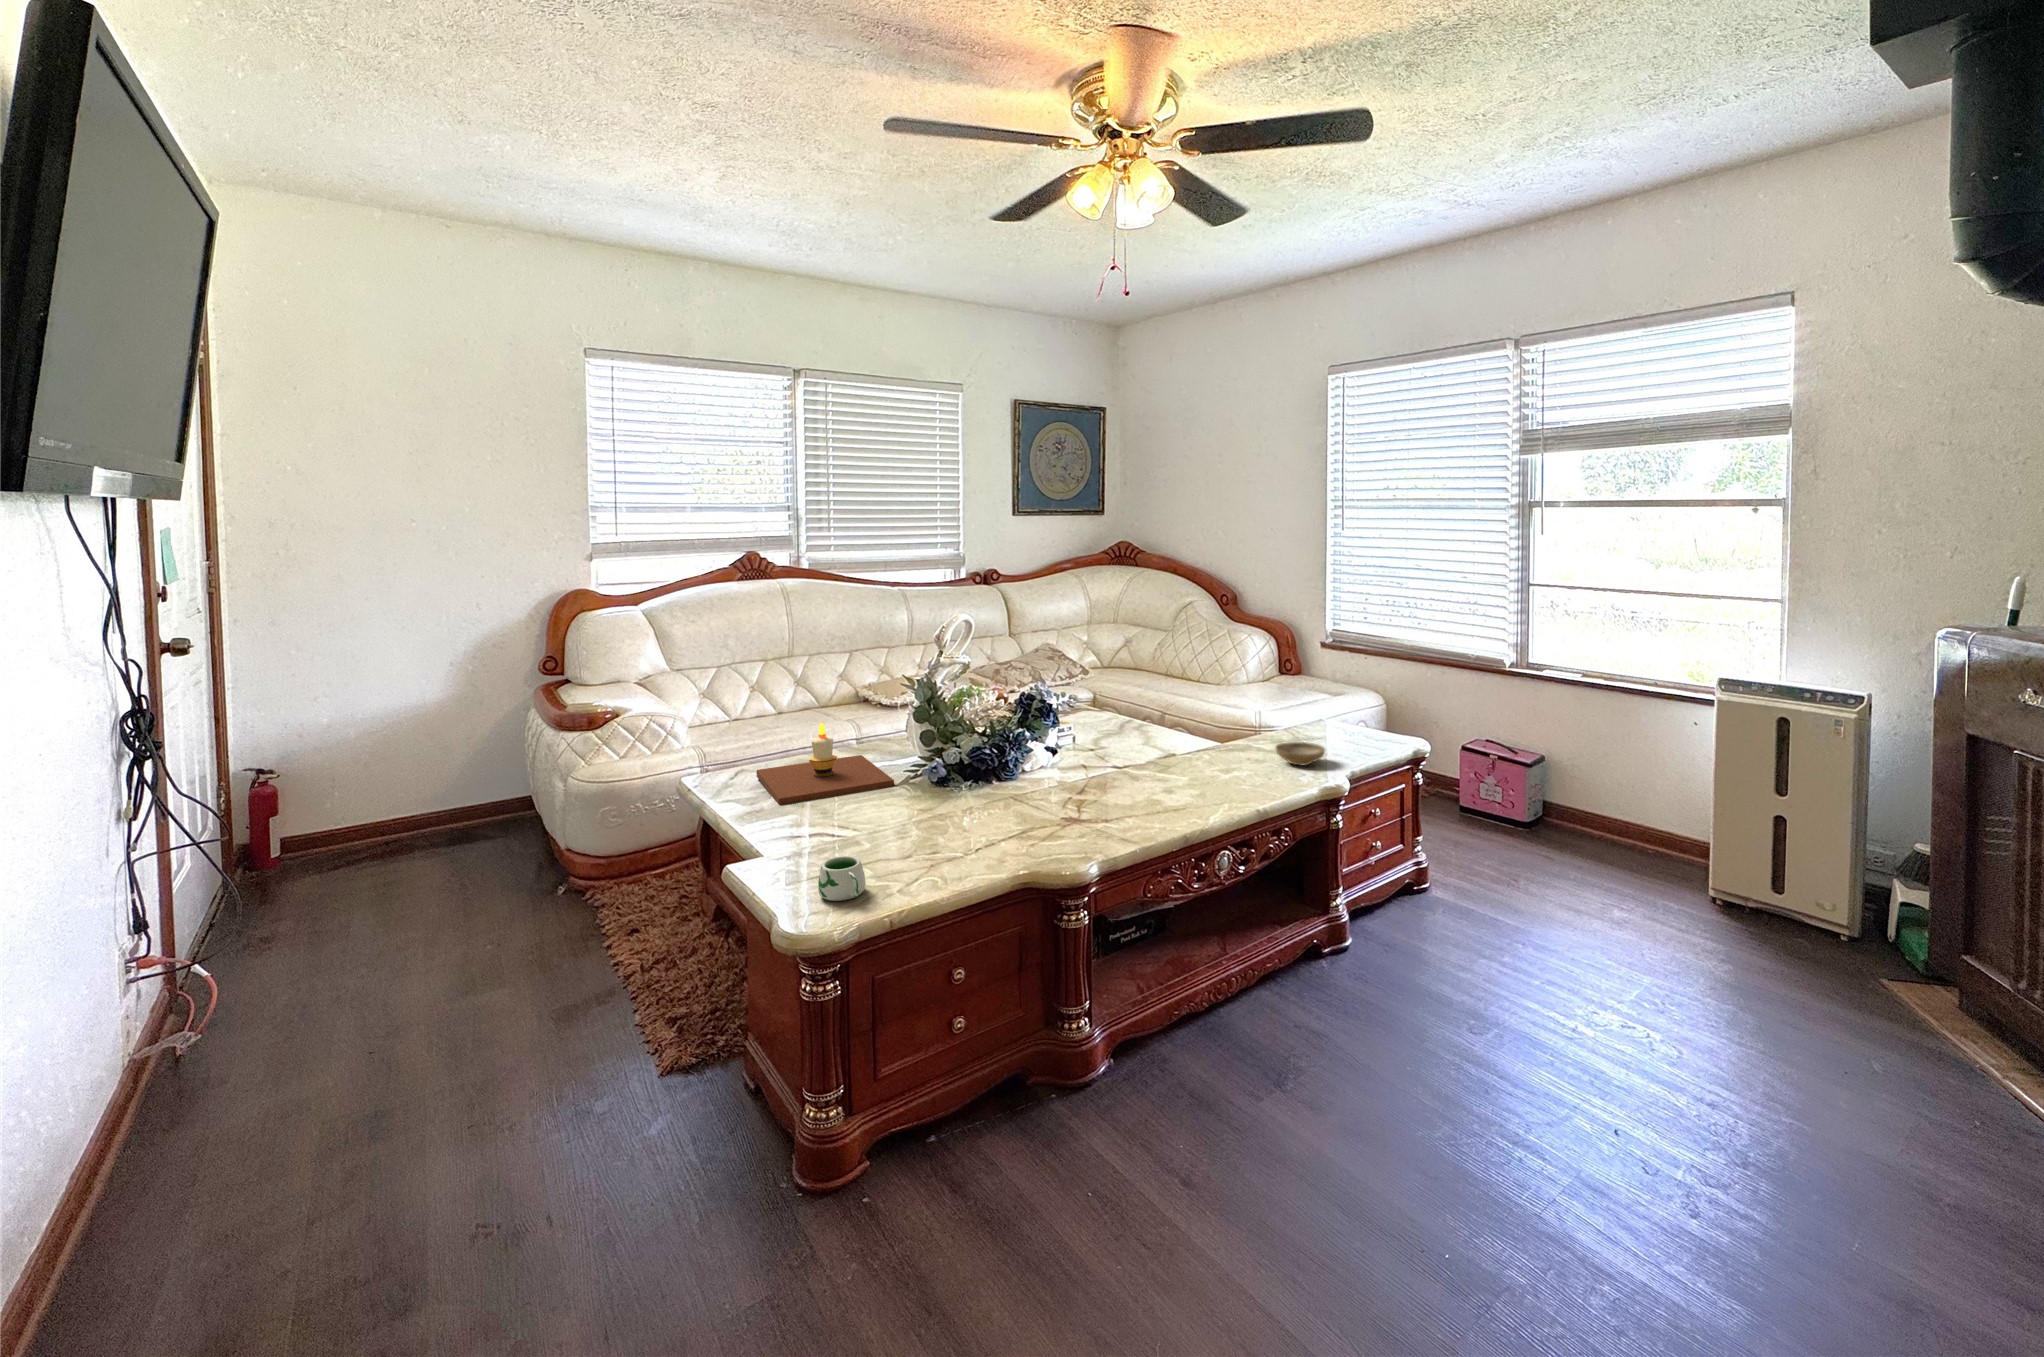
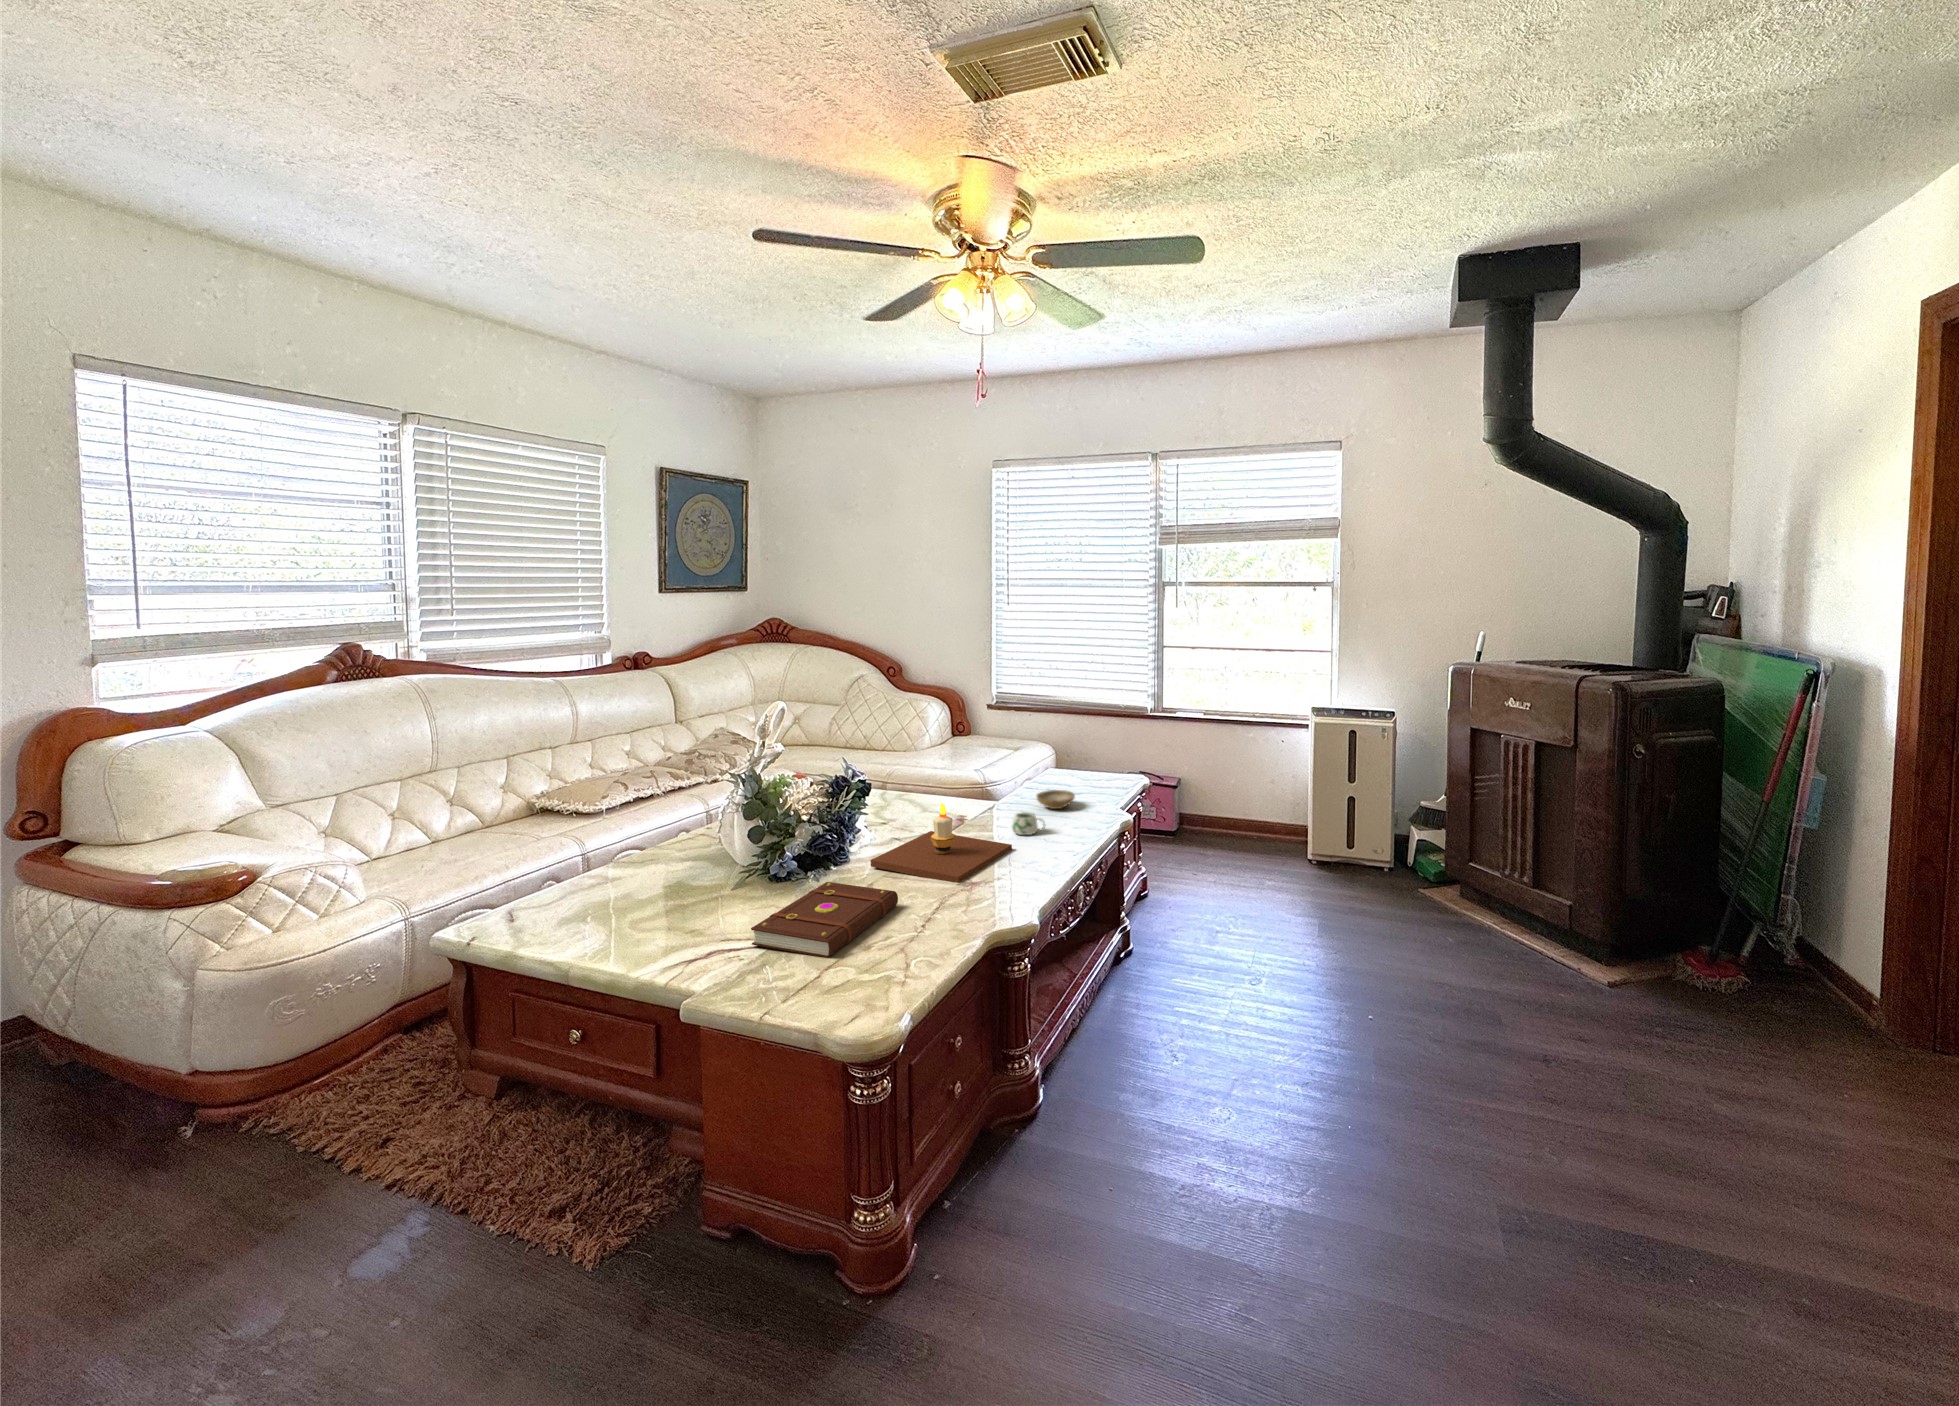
candle: present [756,723,894,805] -> present [871,803,1012,883]
book: none [839,792,1004,863] -> present [751,882,898,958]
mug: present [818,856,866,901] -> present [1012,812,1045,835]

